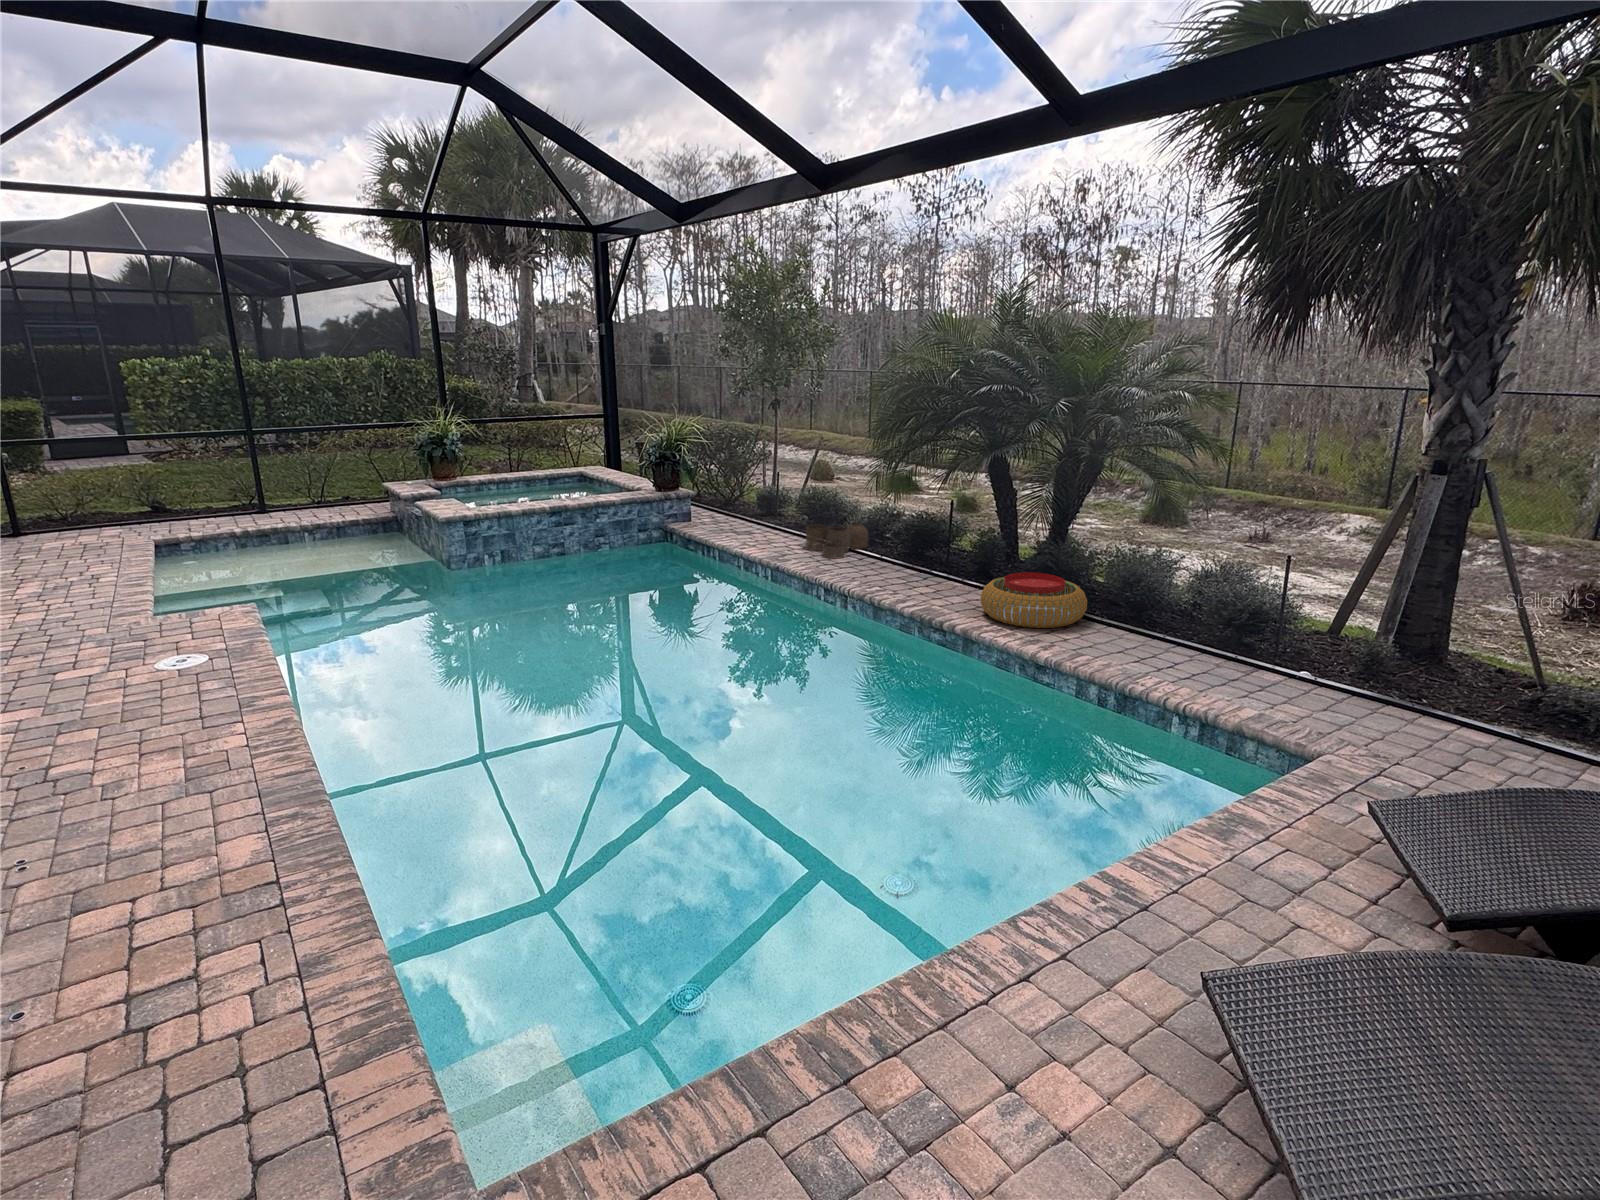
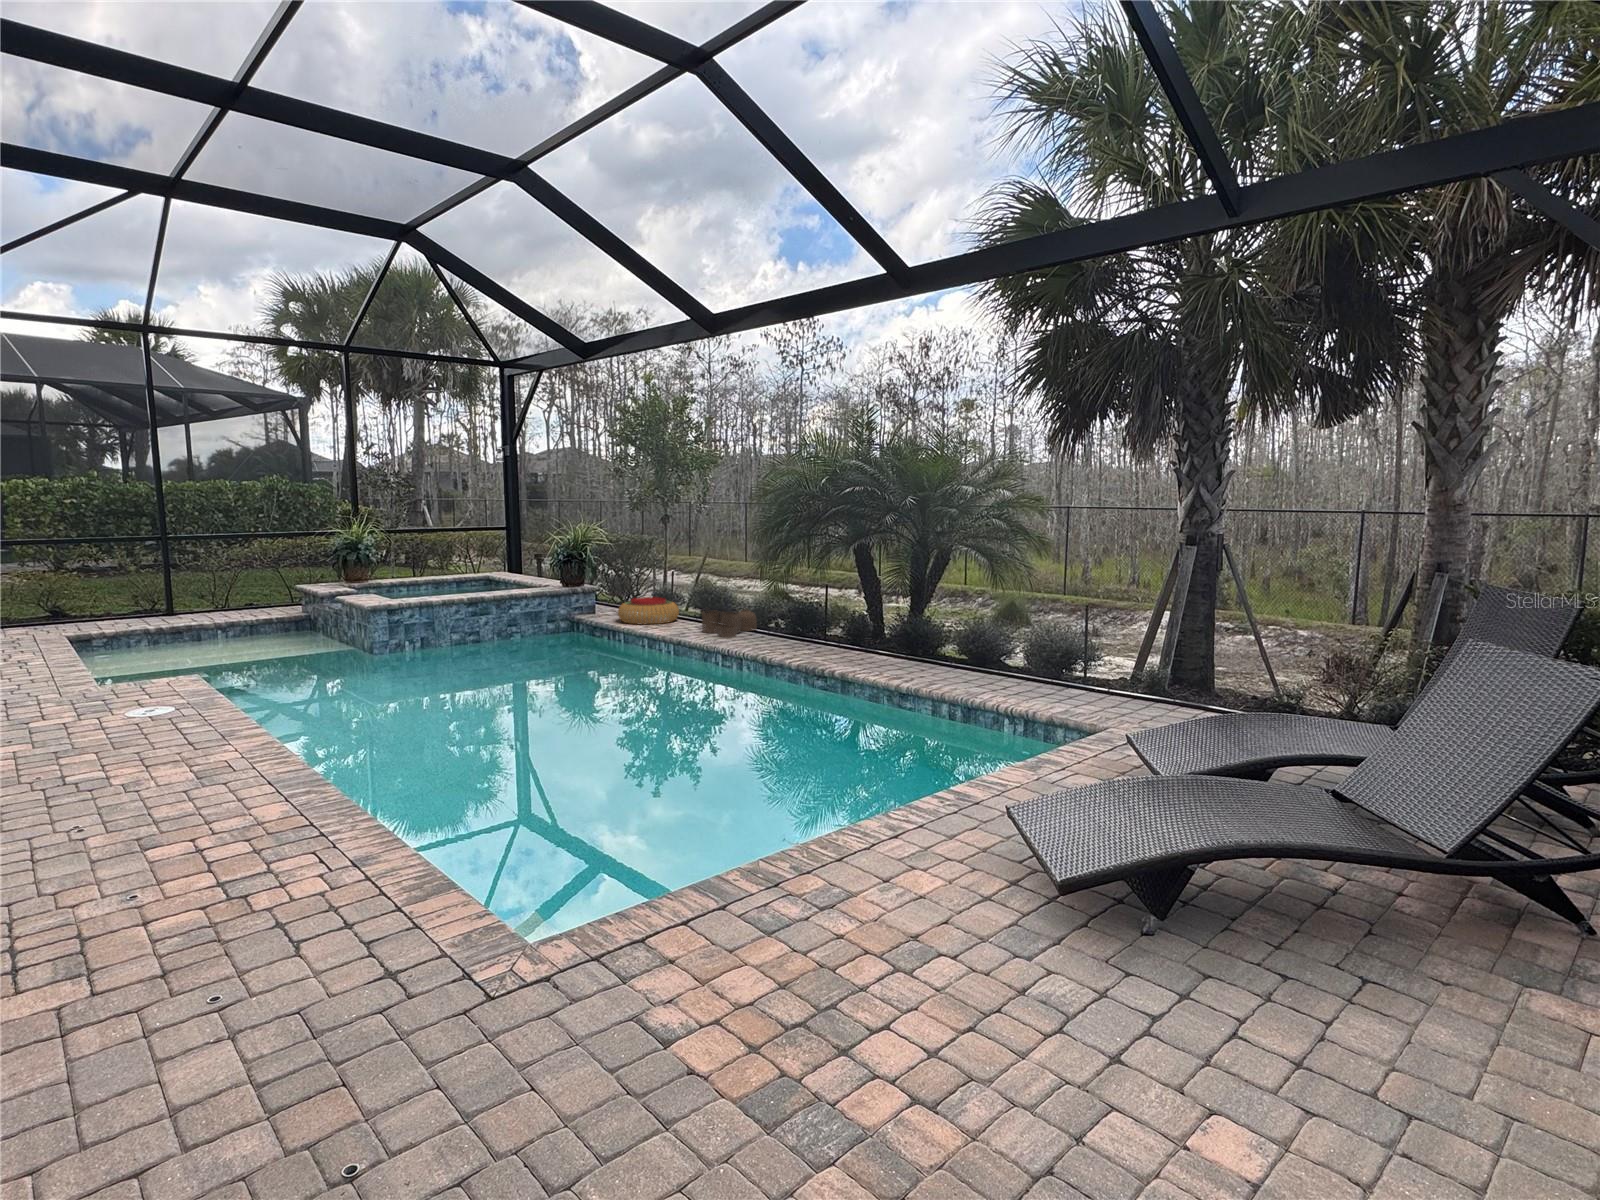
pouf: present [981,572,1087,628] -> present [618,597,679,624]

